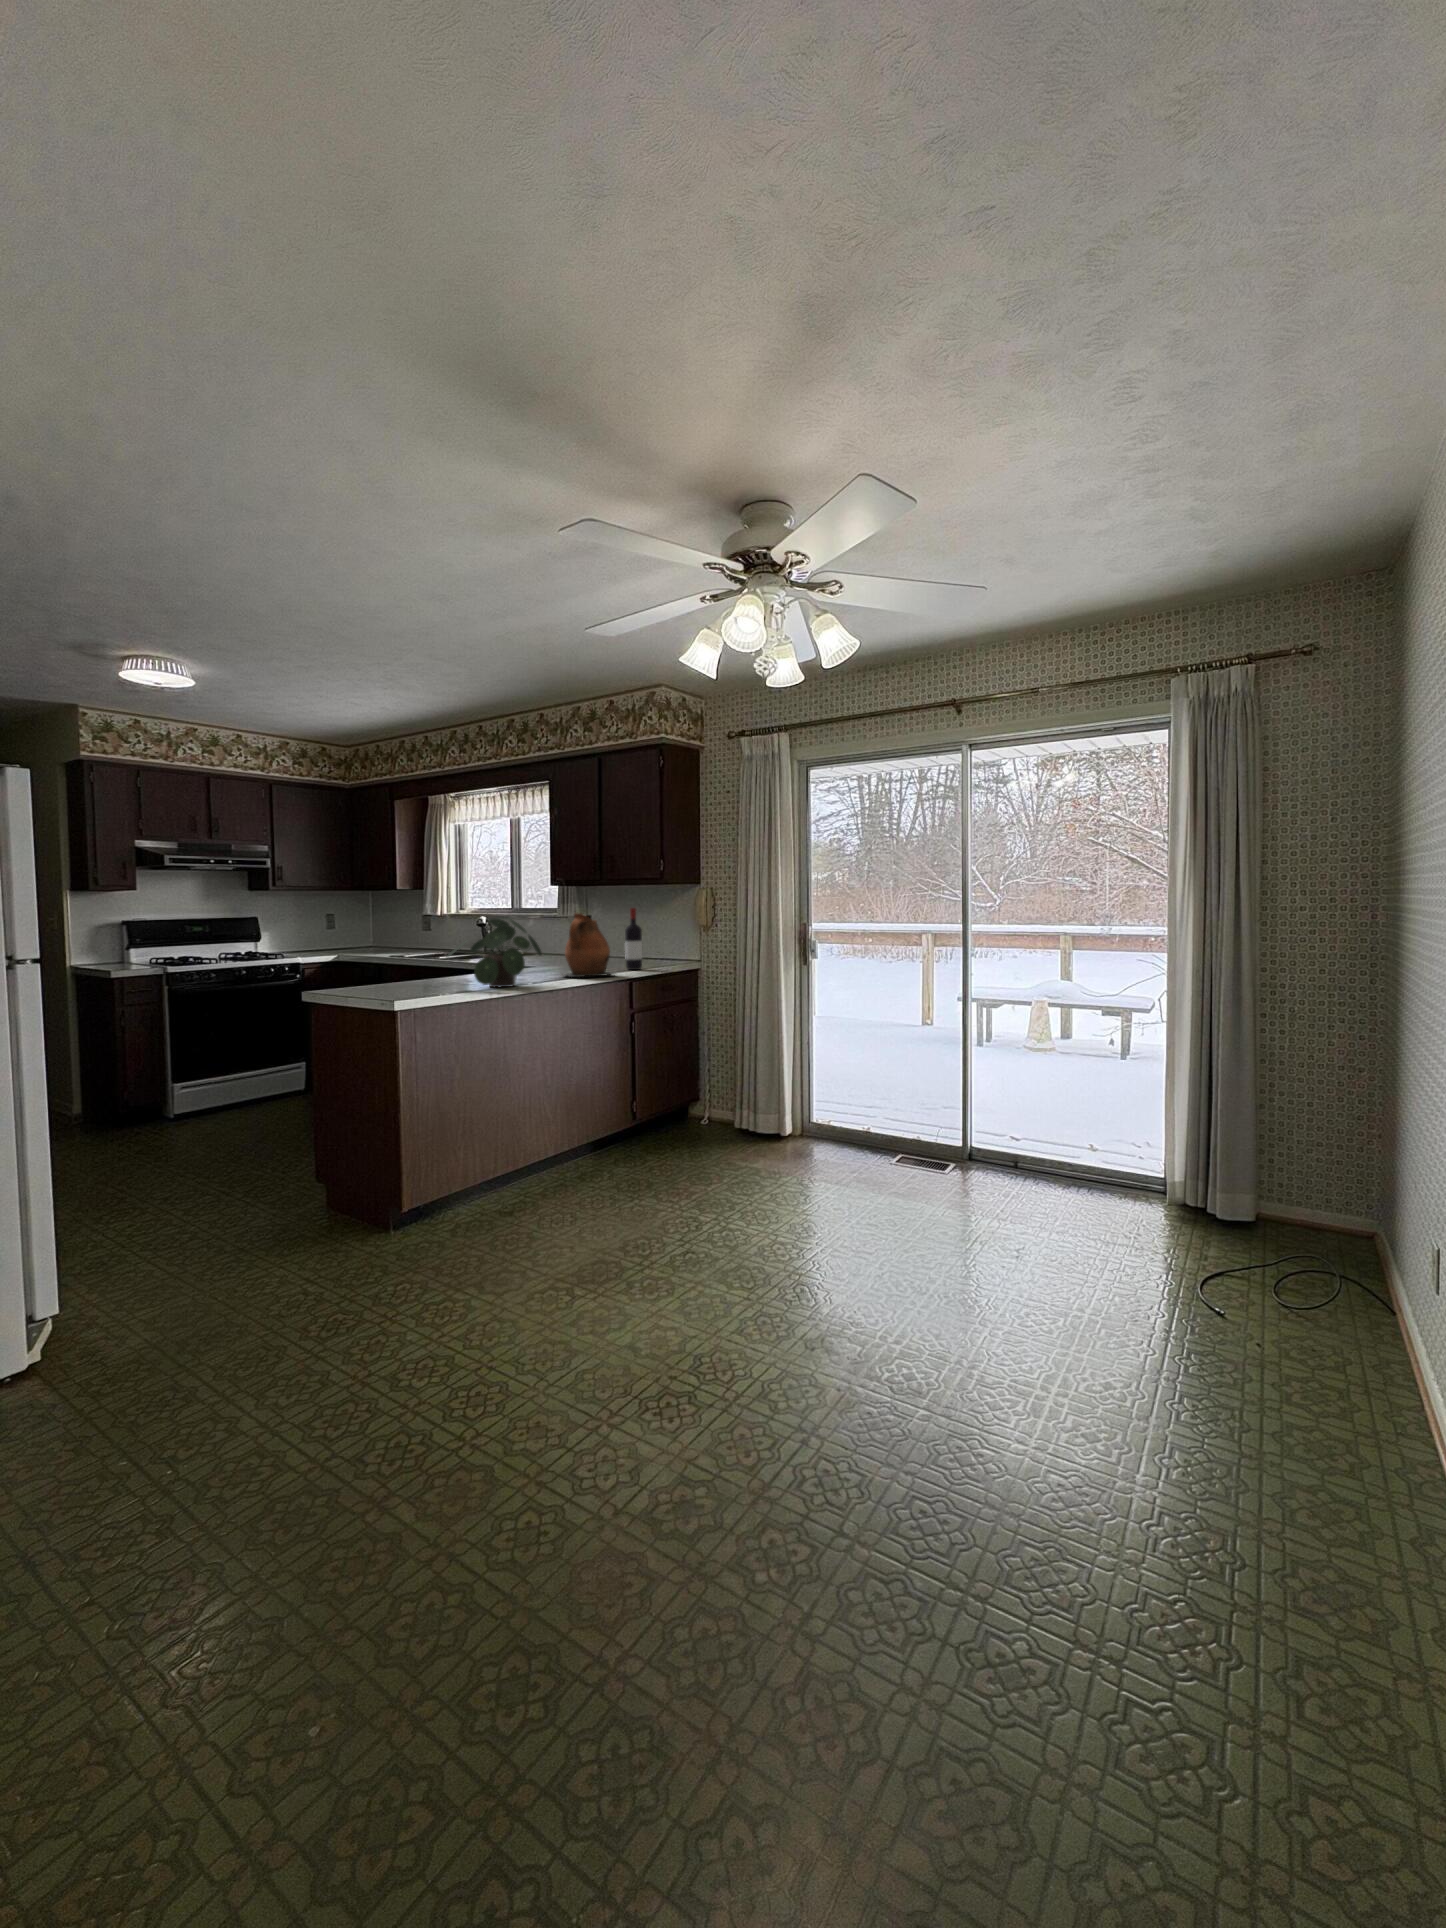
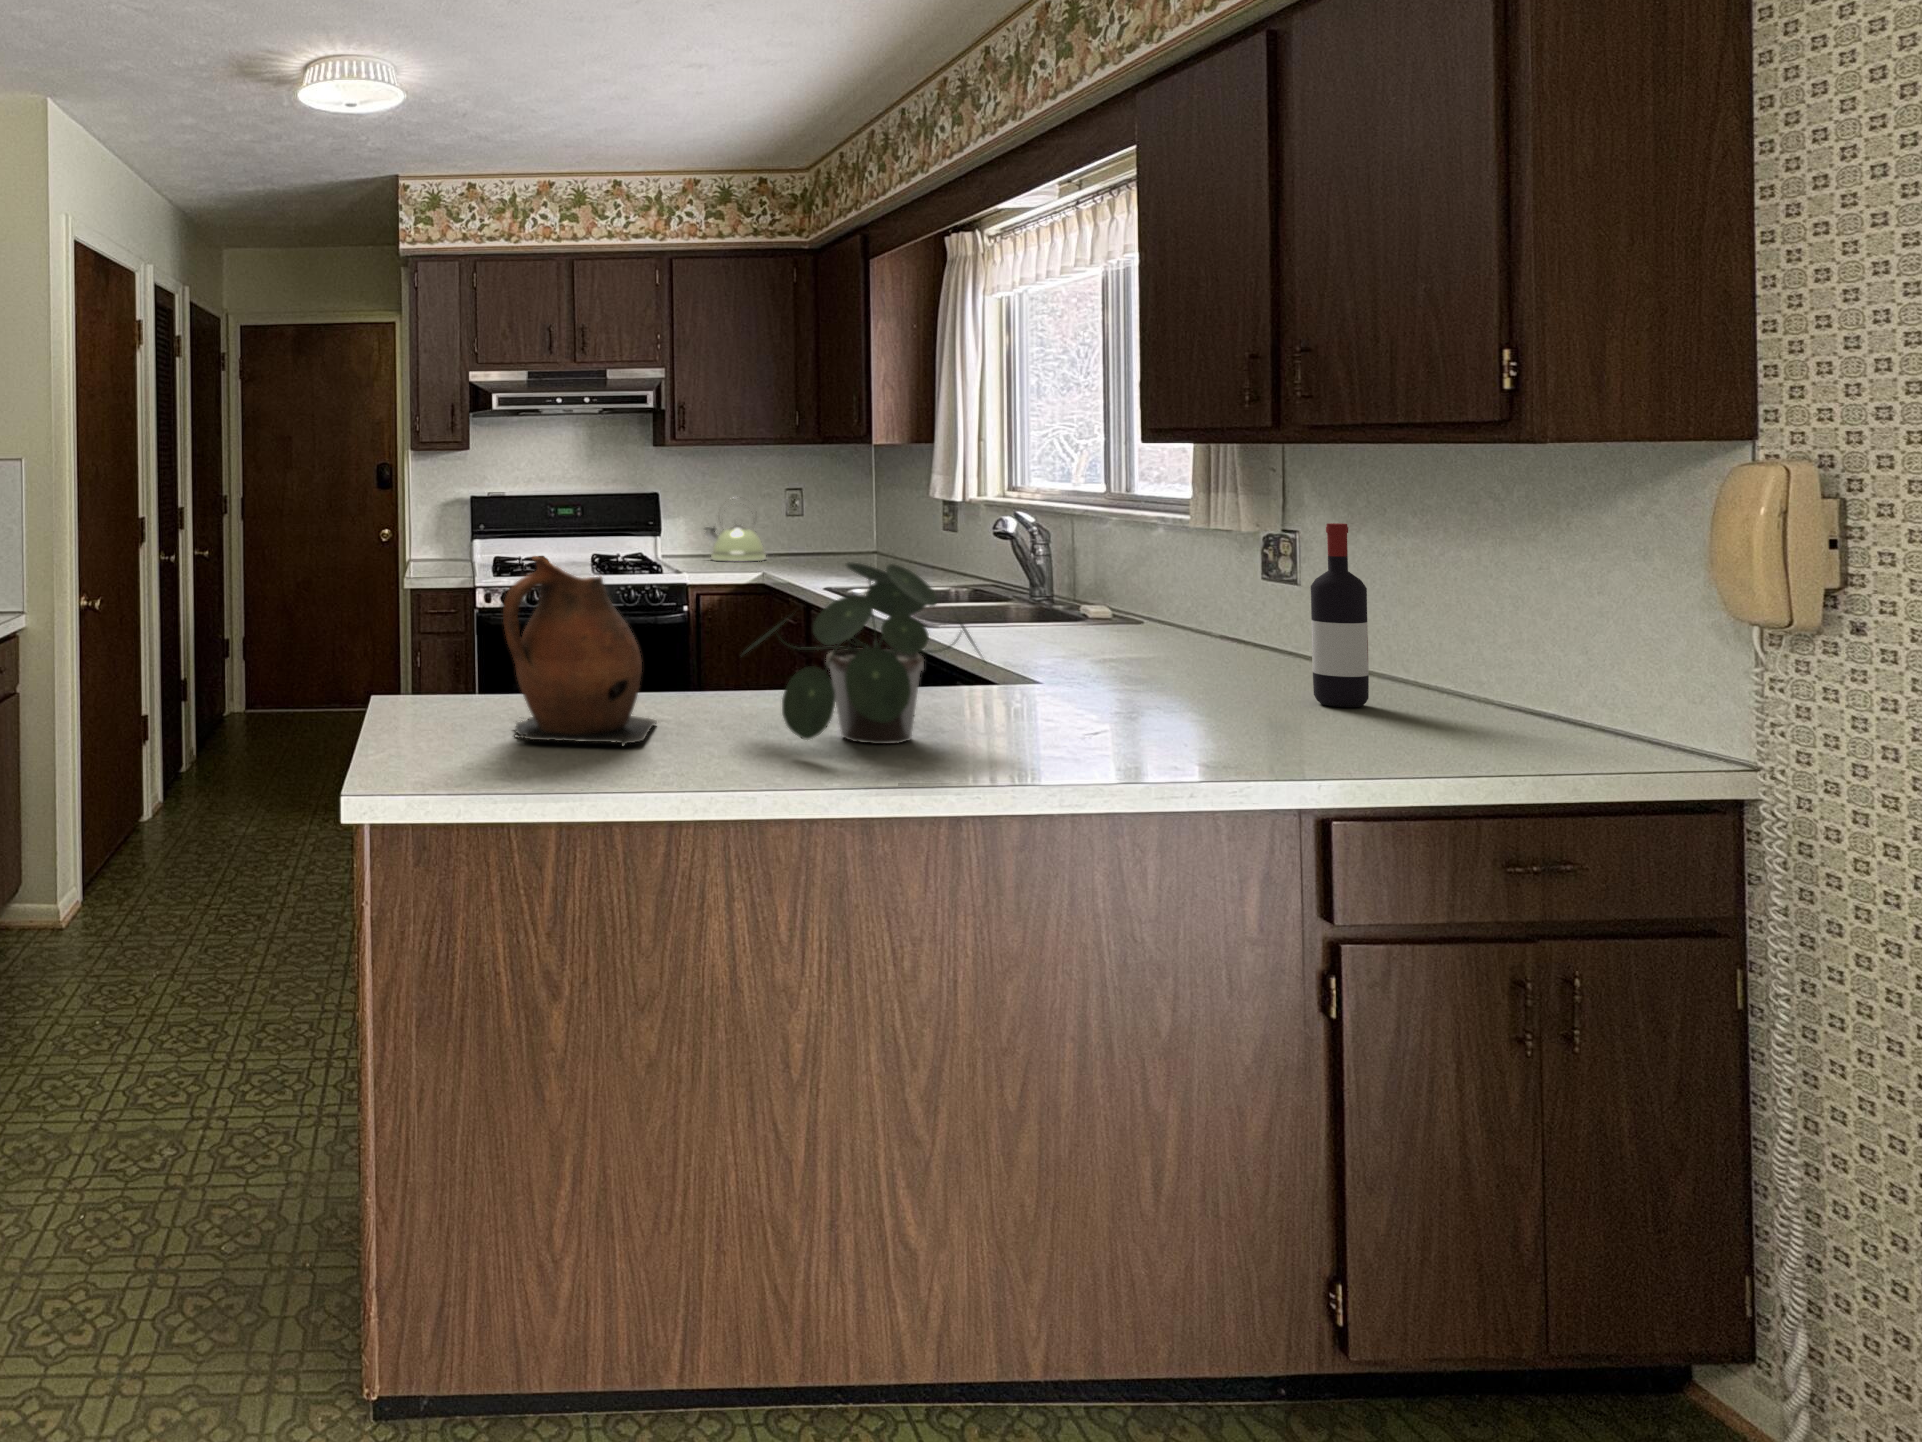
ceramic pitcher: present [565,913,615,977] -> present [503,556,656,746]
kettle: none [284,917,322,952] -> present [705,497,766,562]

